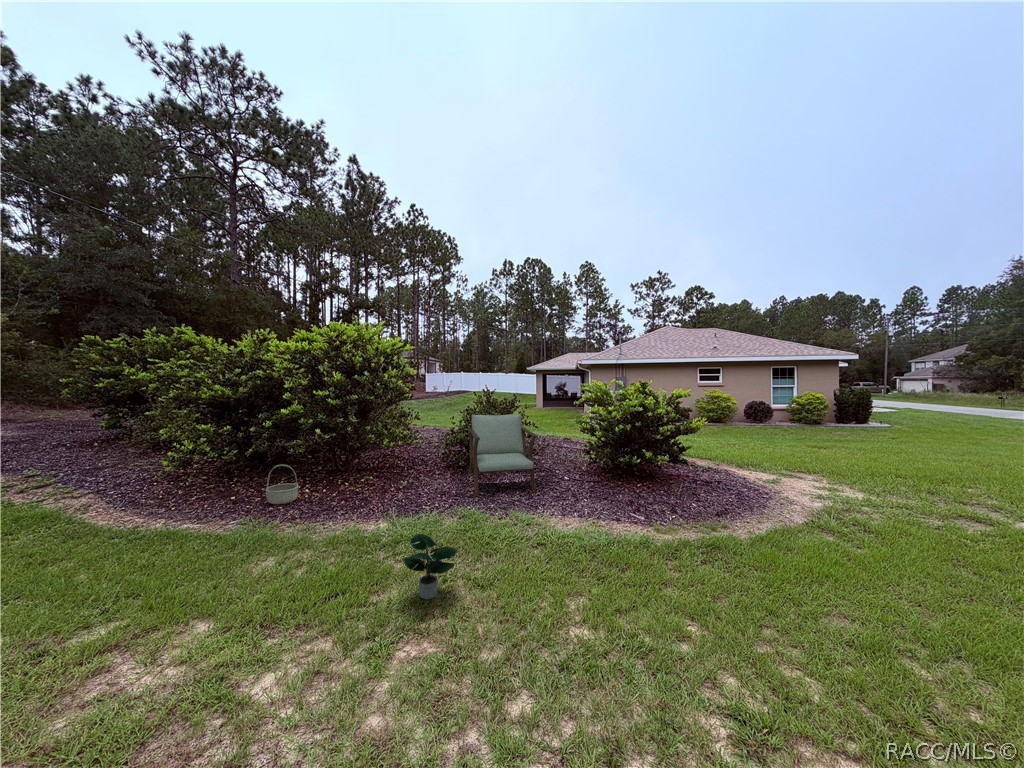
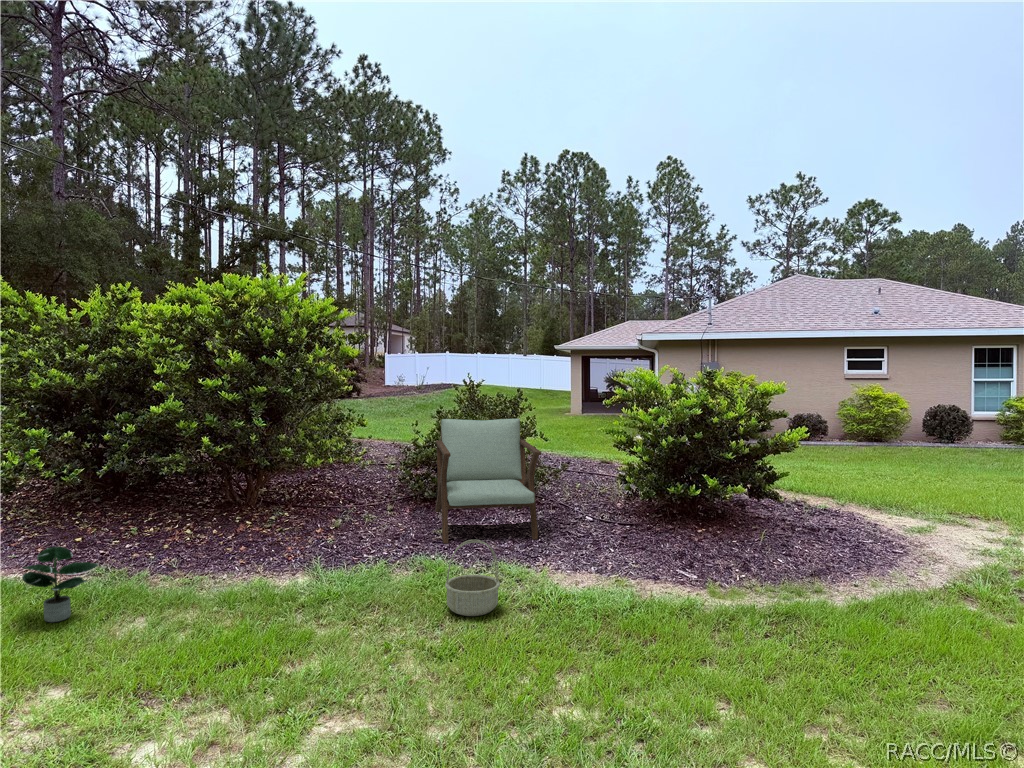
basket: present [266,464,299,504] -> present [445,540,500,616]
potted plant: present [403,534,457,599] -> present [22,547,98,622]

